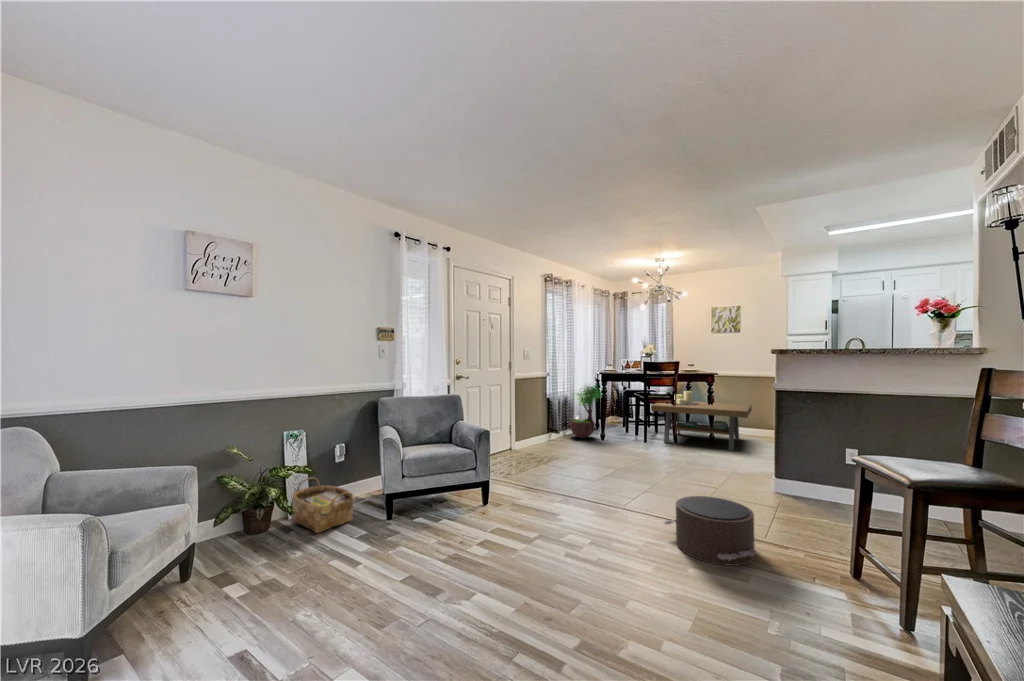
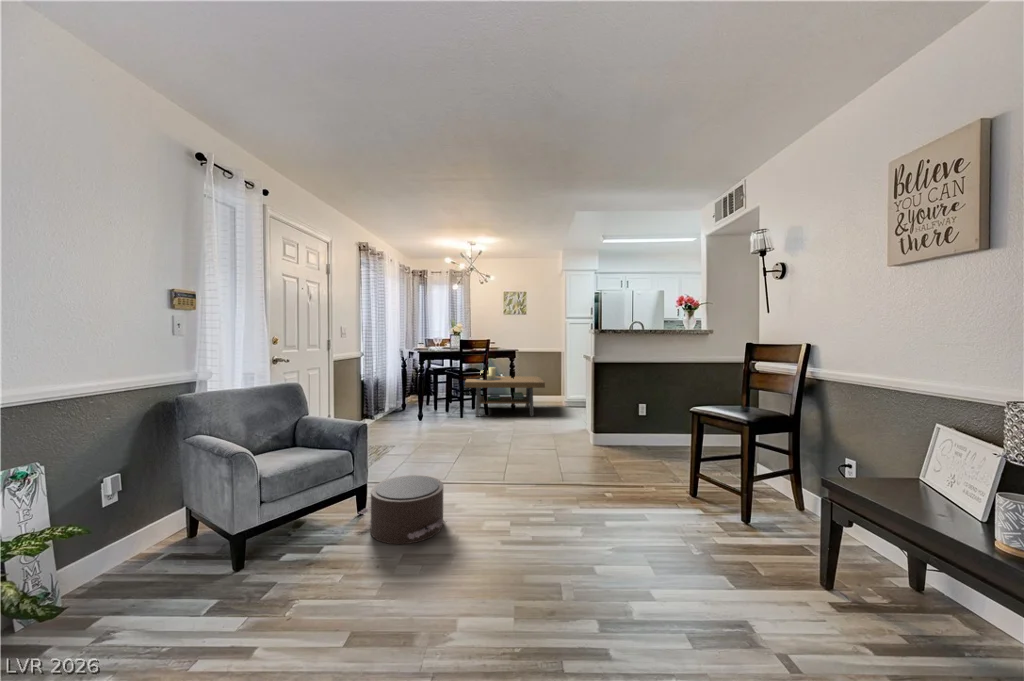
potted tree: present [570,386,600,438] -> none [382,360,417,421]
woven basket: present [292,477,354,533] -> none [33,542,175,633]
pouf: present [664,496,757,566] -> present [359,475,444,544]

